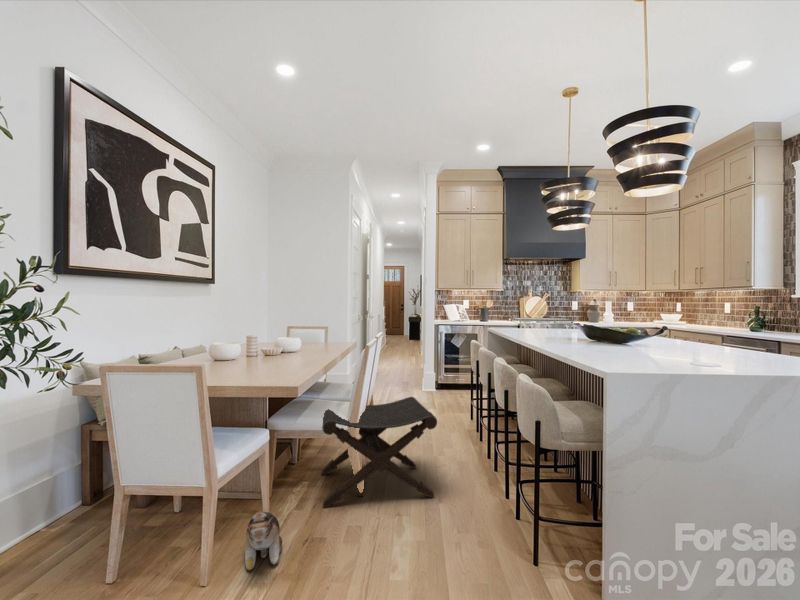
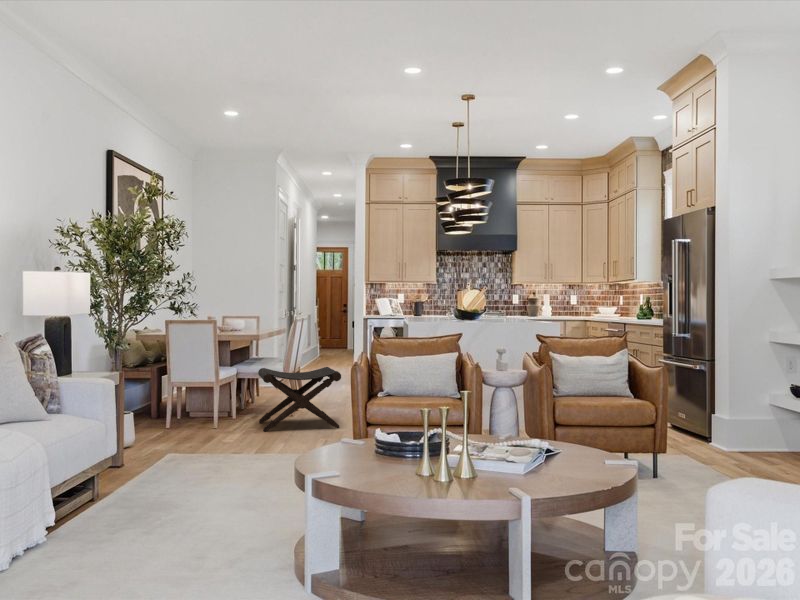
plush toy: present [244,511,282,570] -> none [222,411,242,444]

